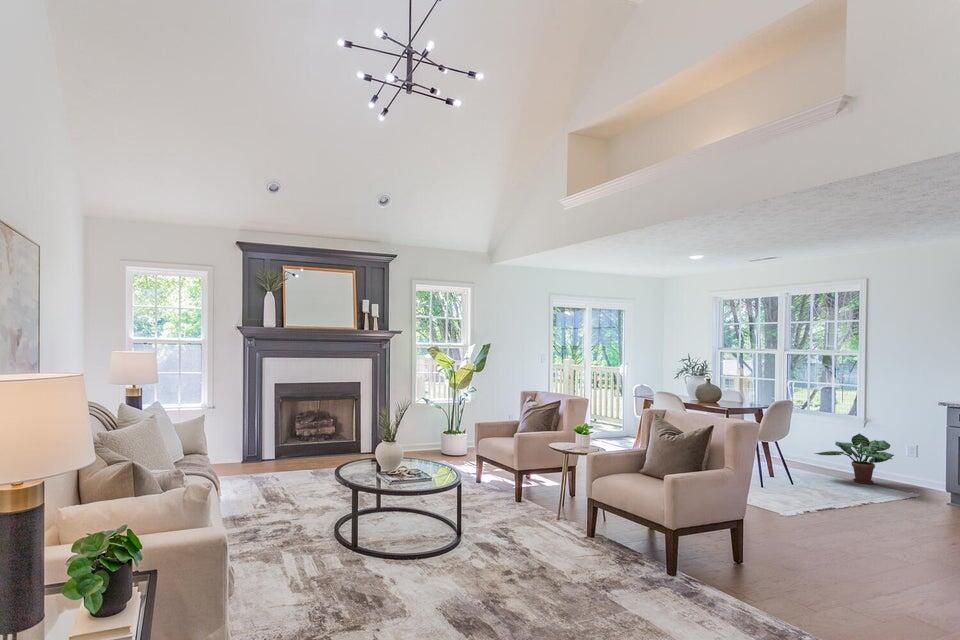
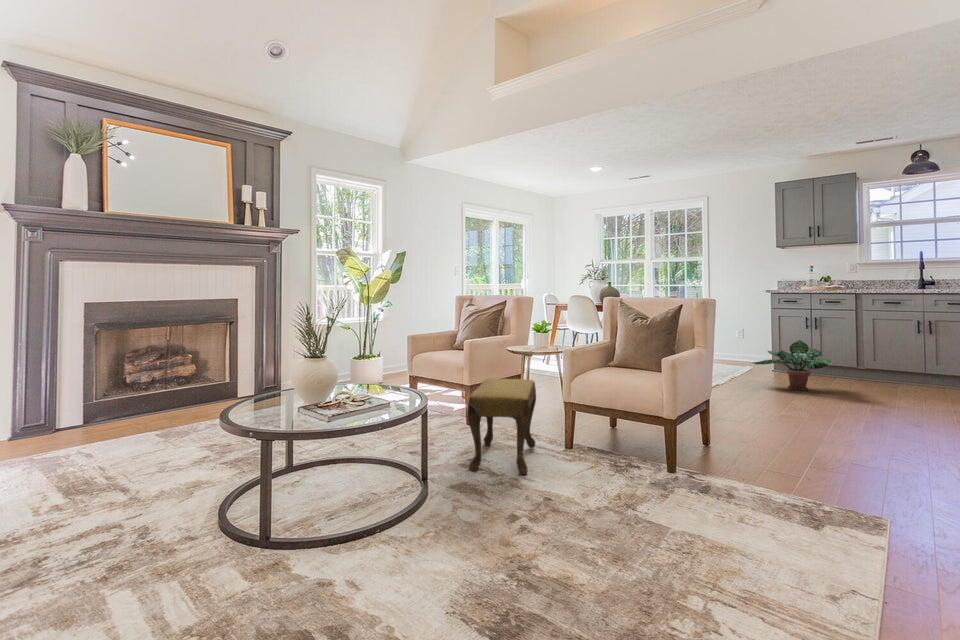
footstool: none [490,462,549,532] -> present [468,379,536,475]

